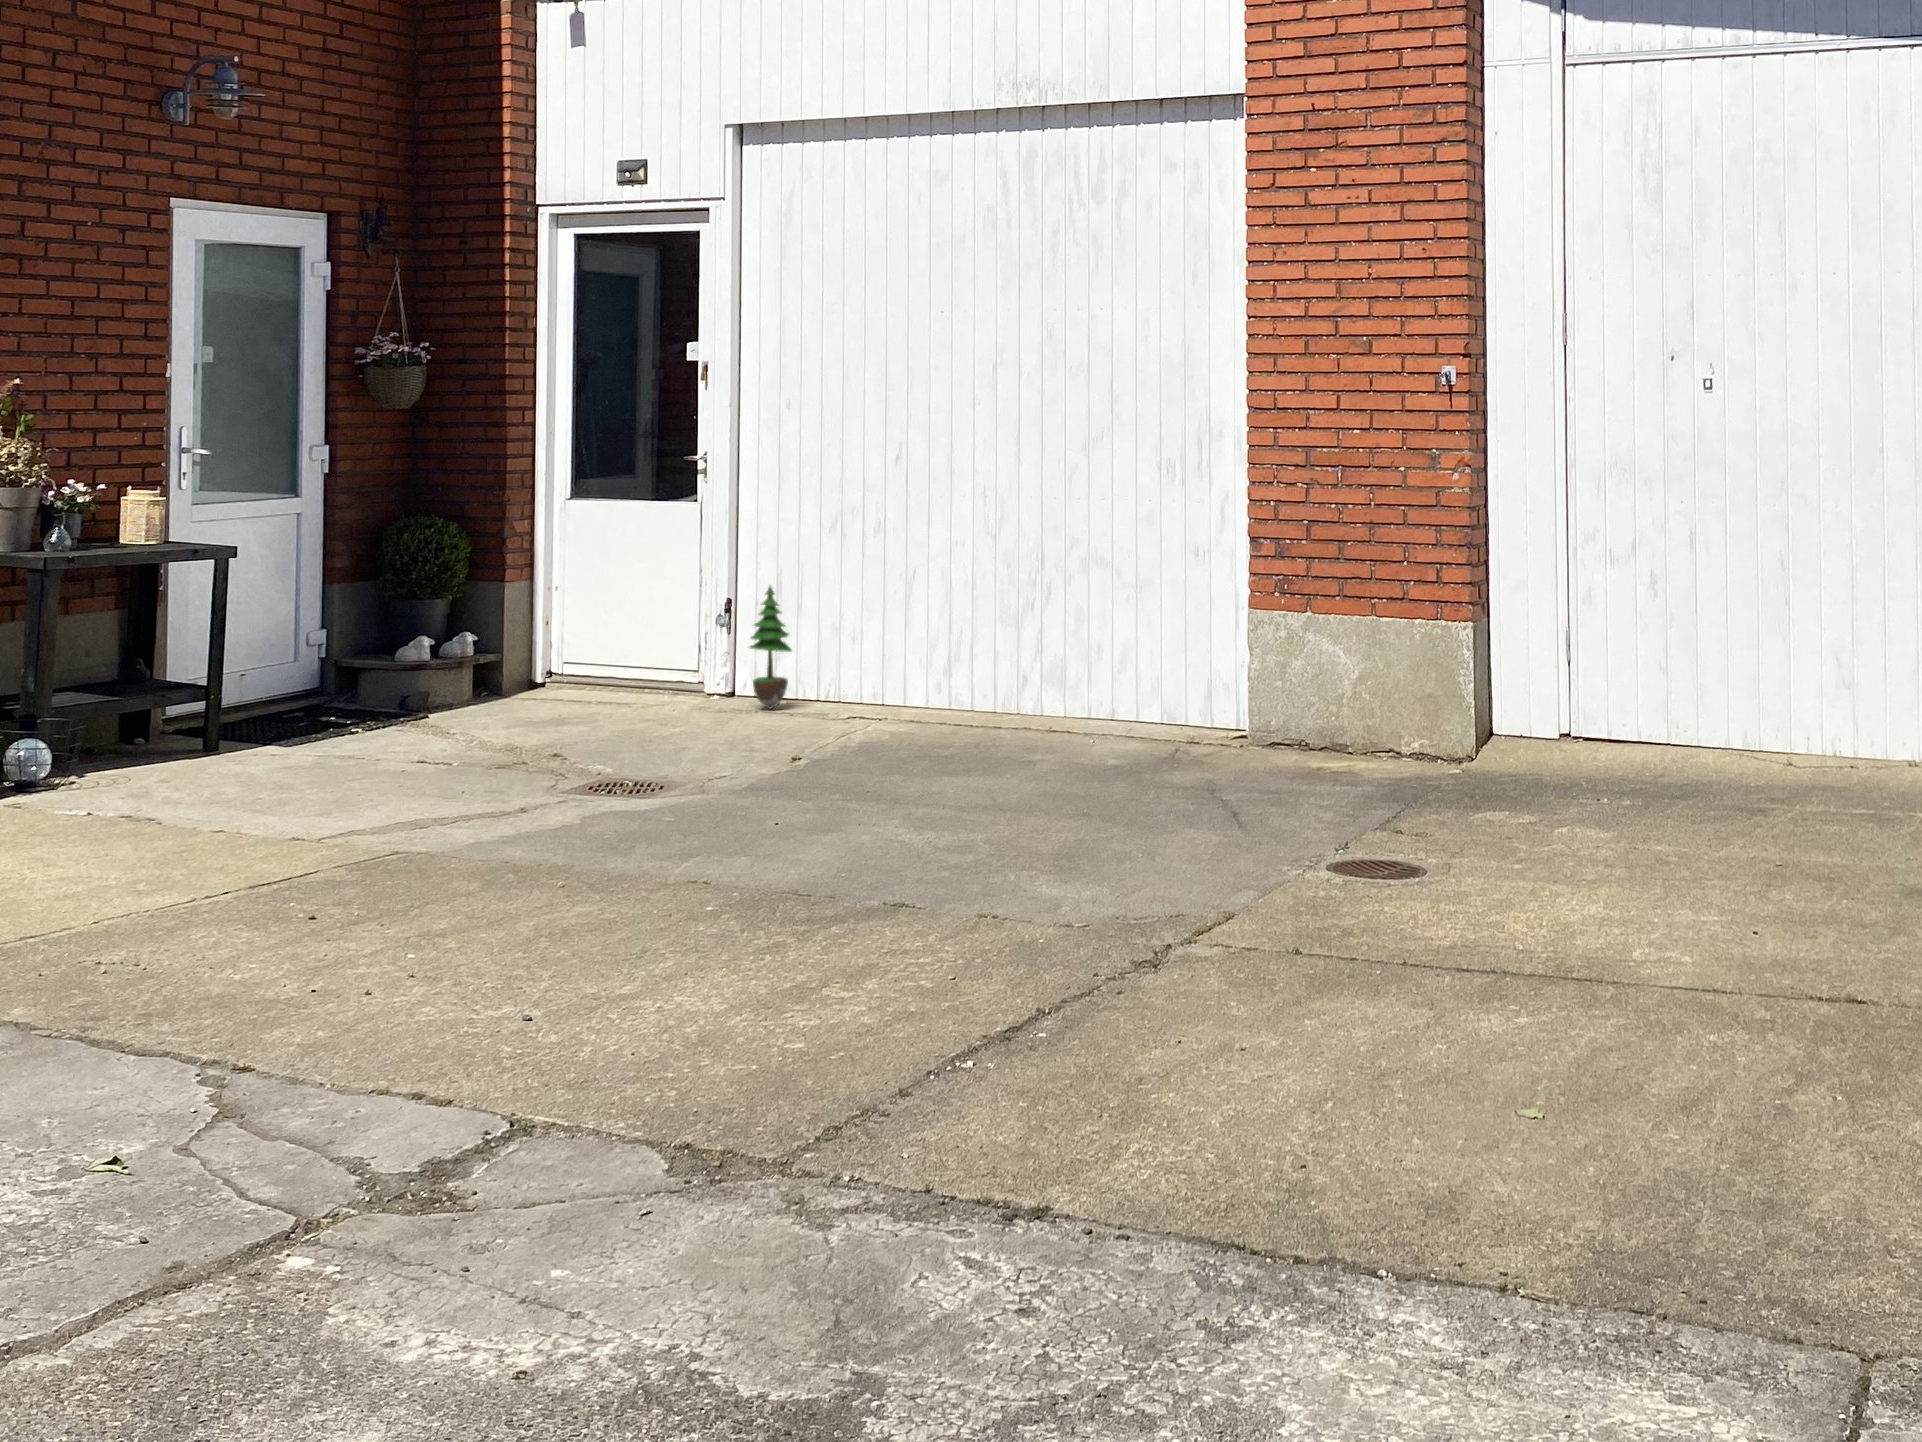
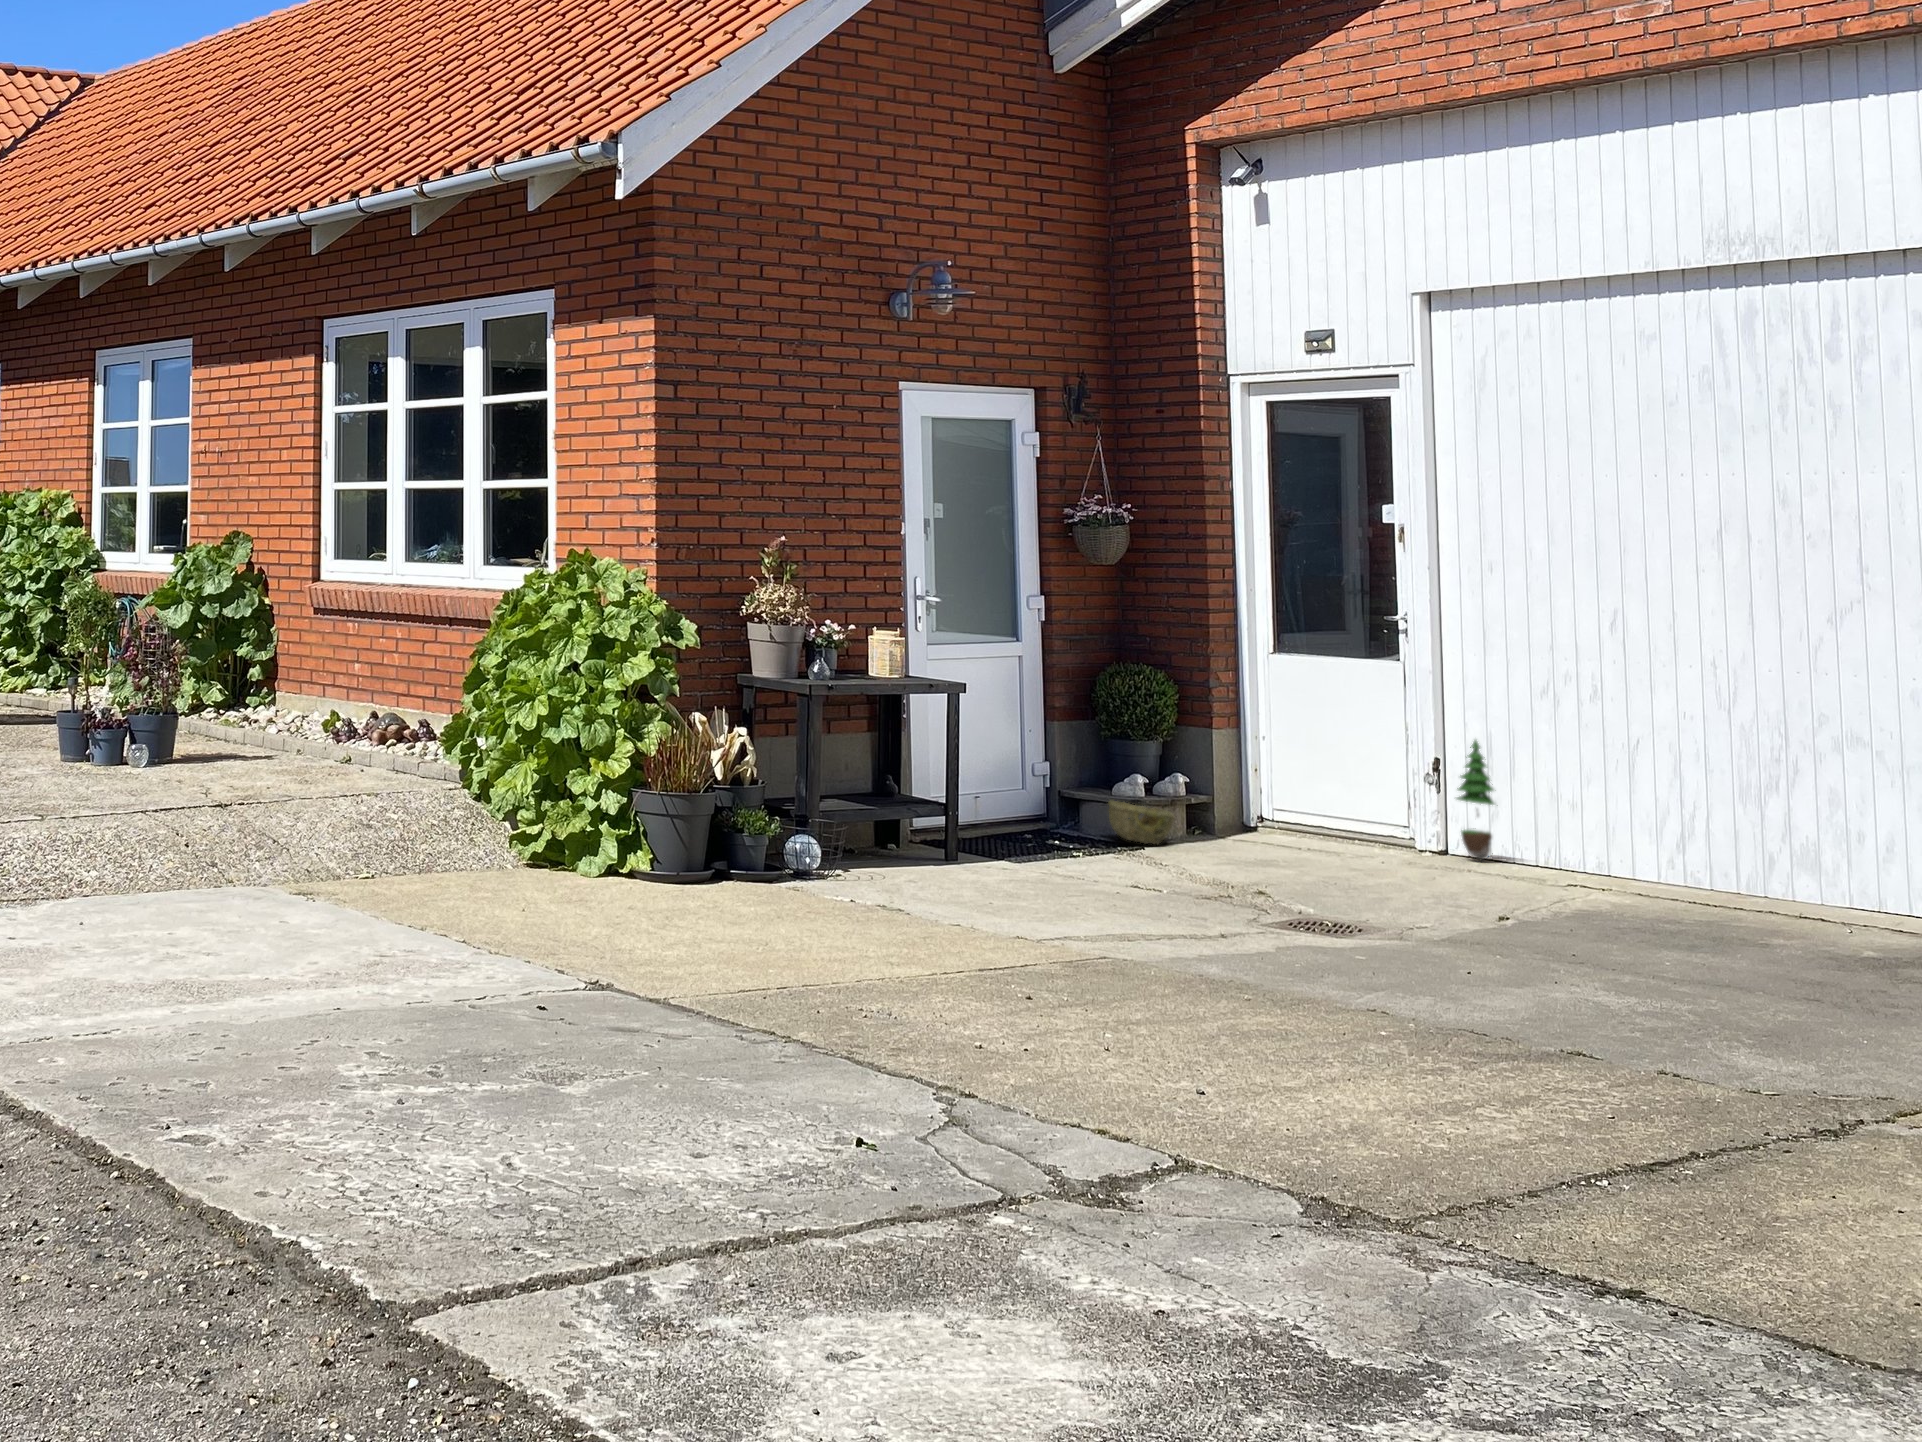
woven basket: none [393,672,466,719] -> present [1109,800,1175,844]

